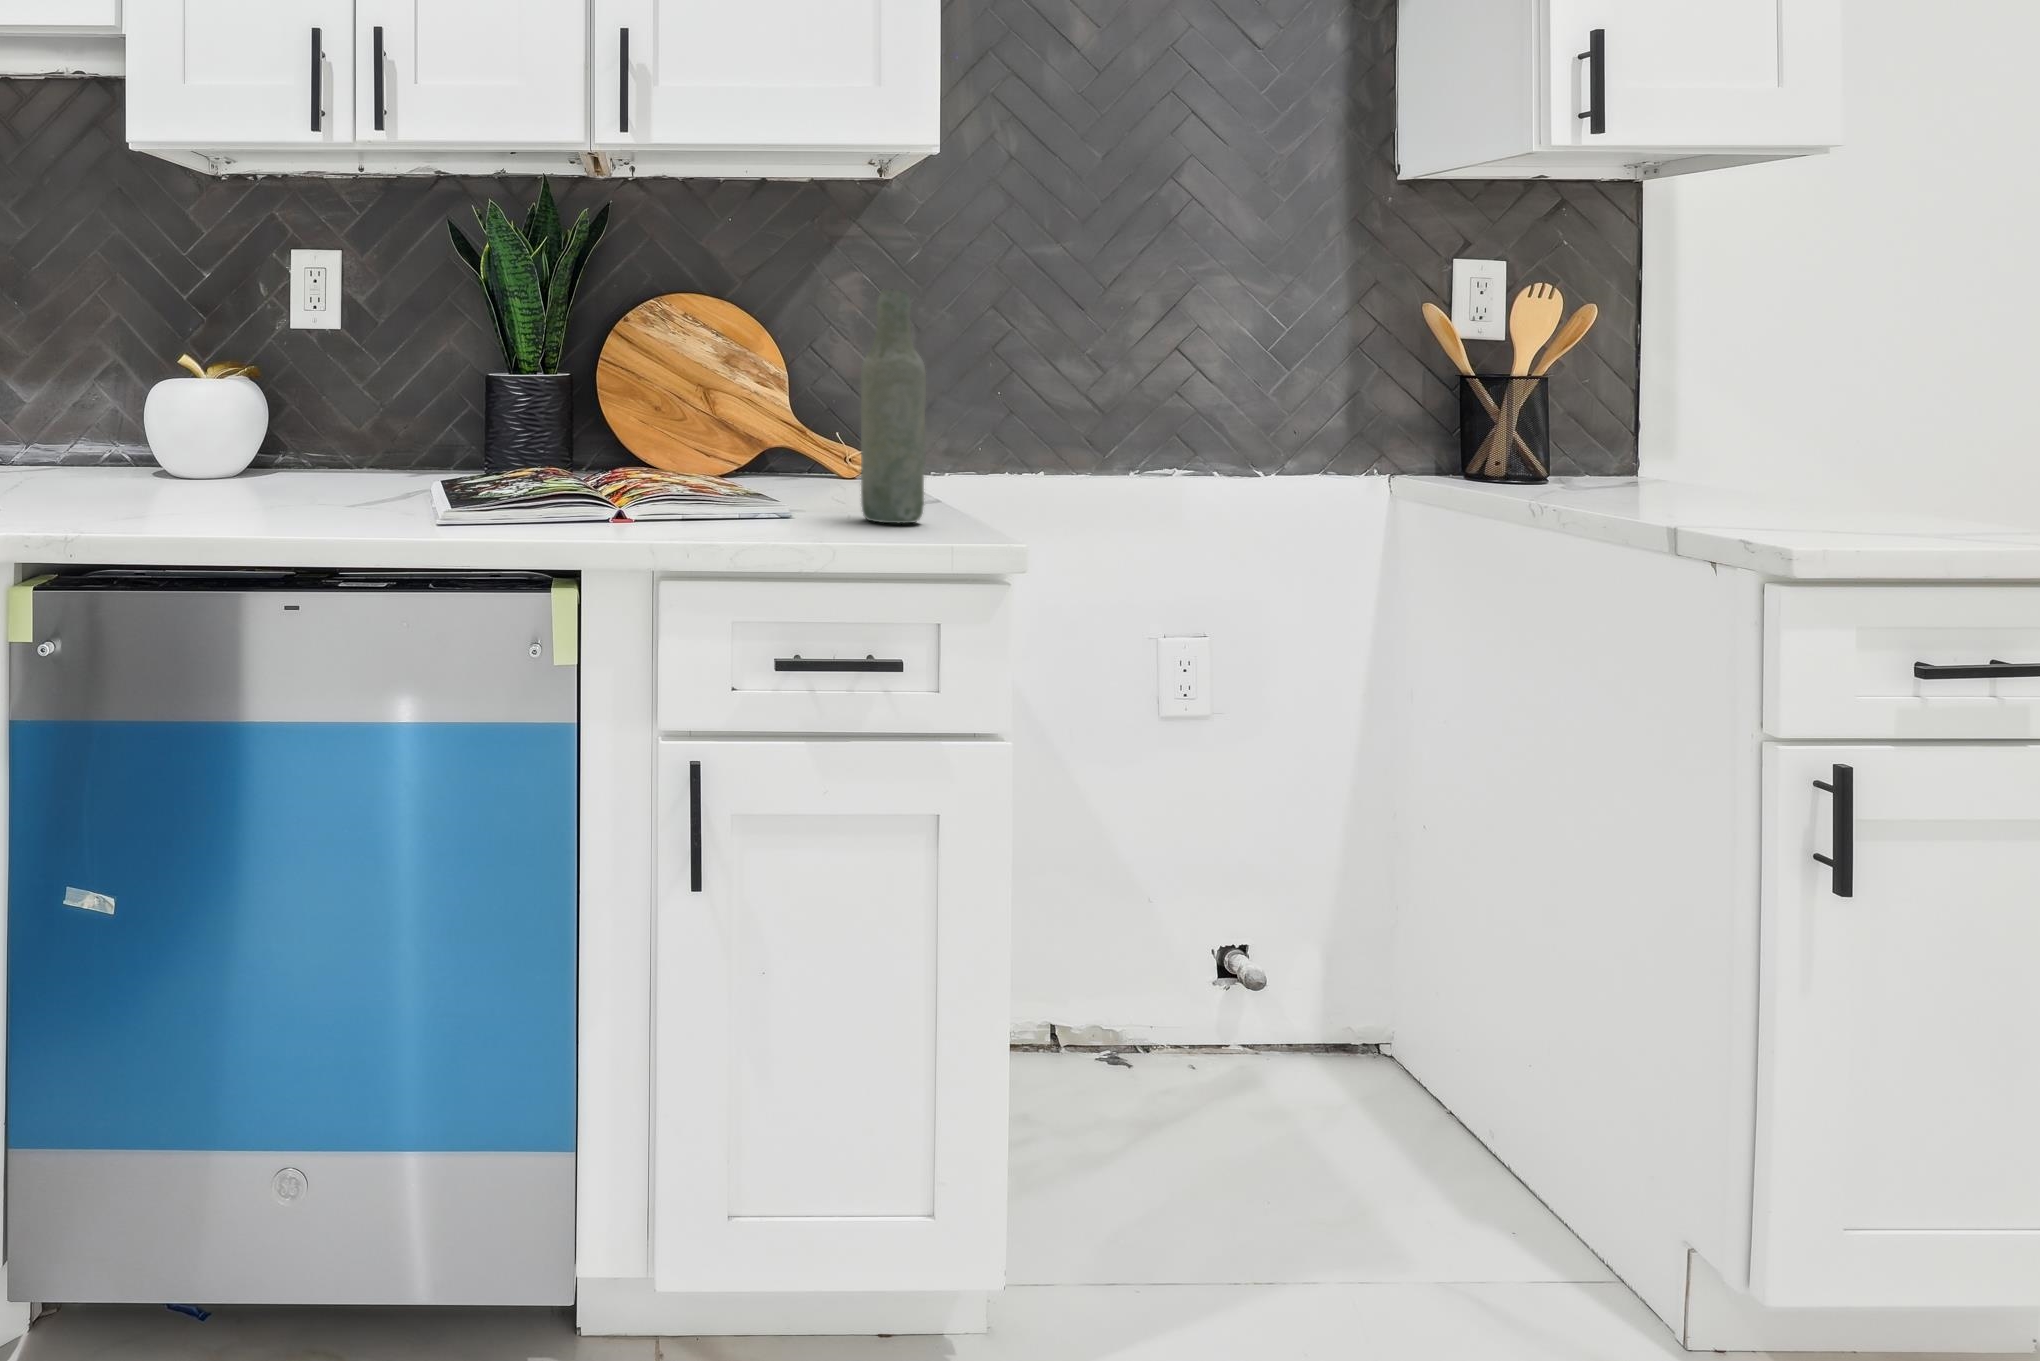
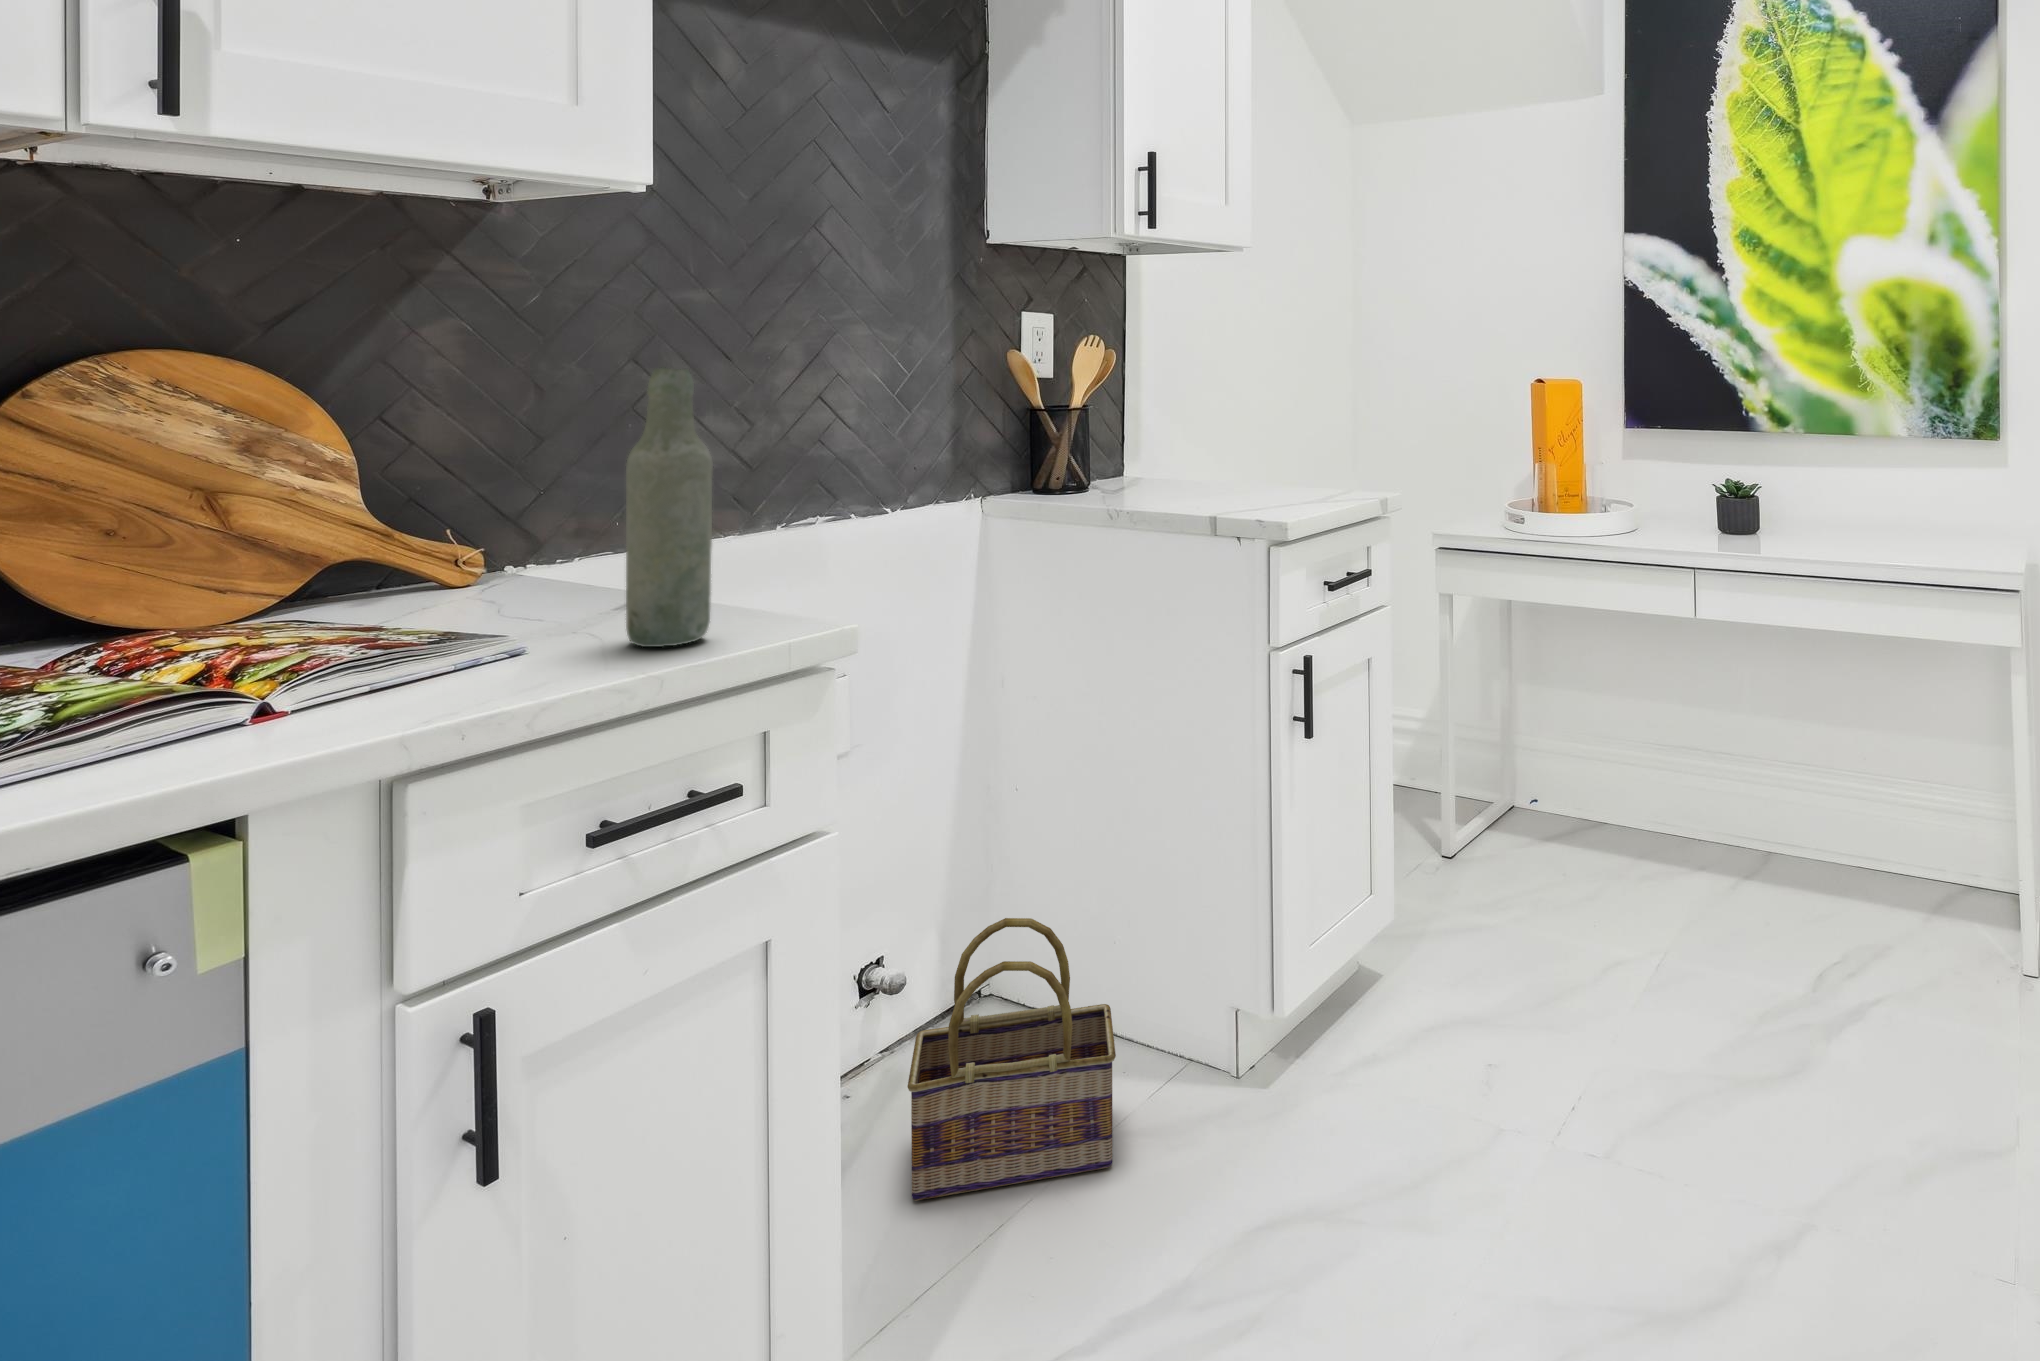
basket: none [1202,937,1473,1279] -> present [907,918,1116,1201]

